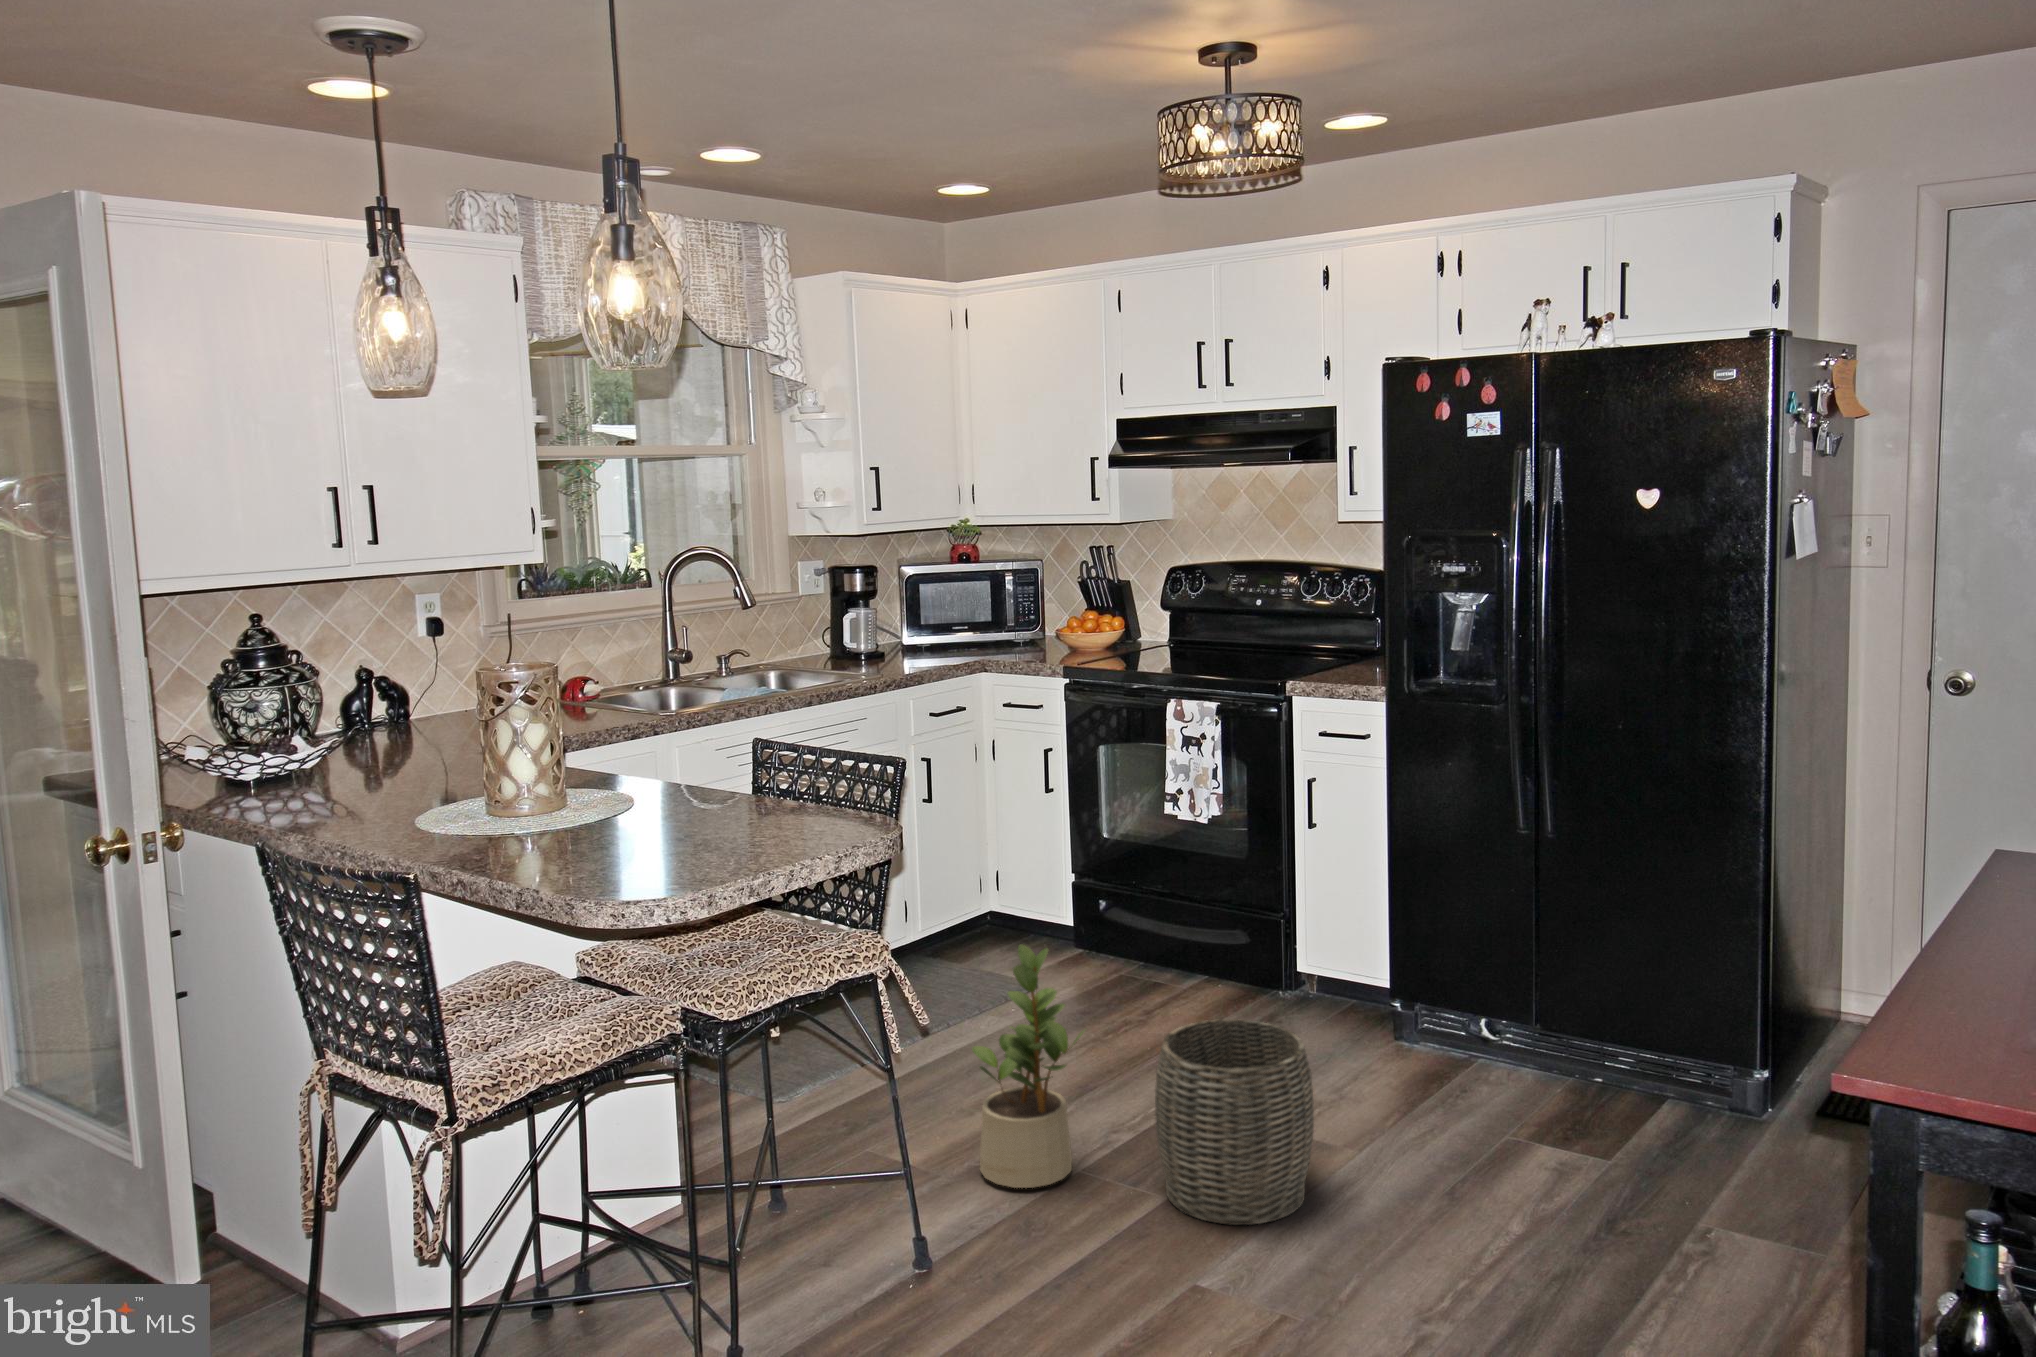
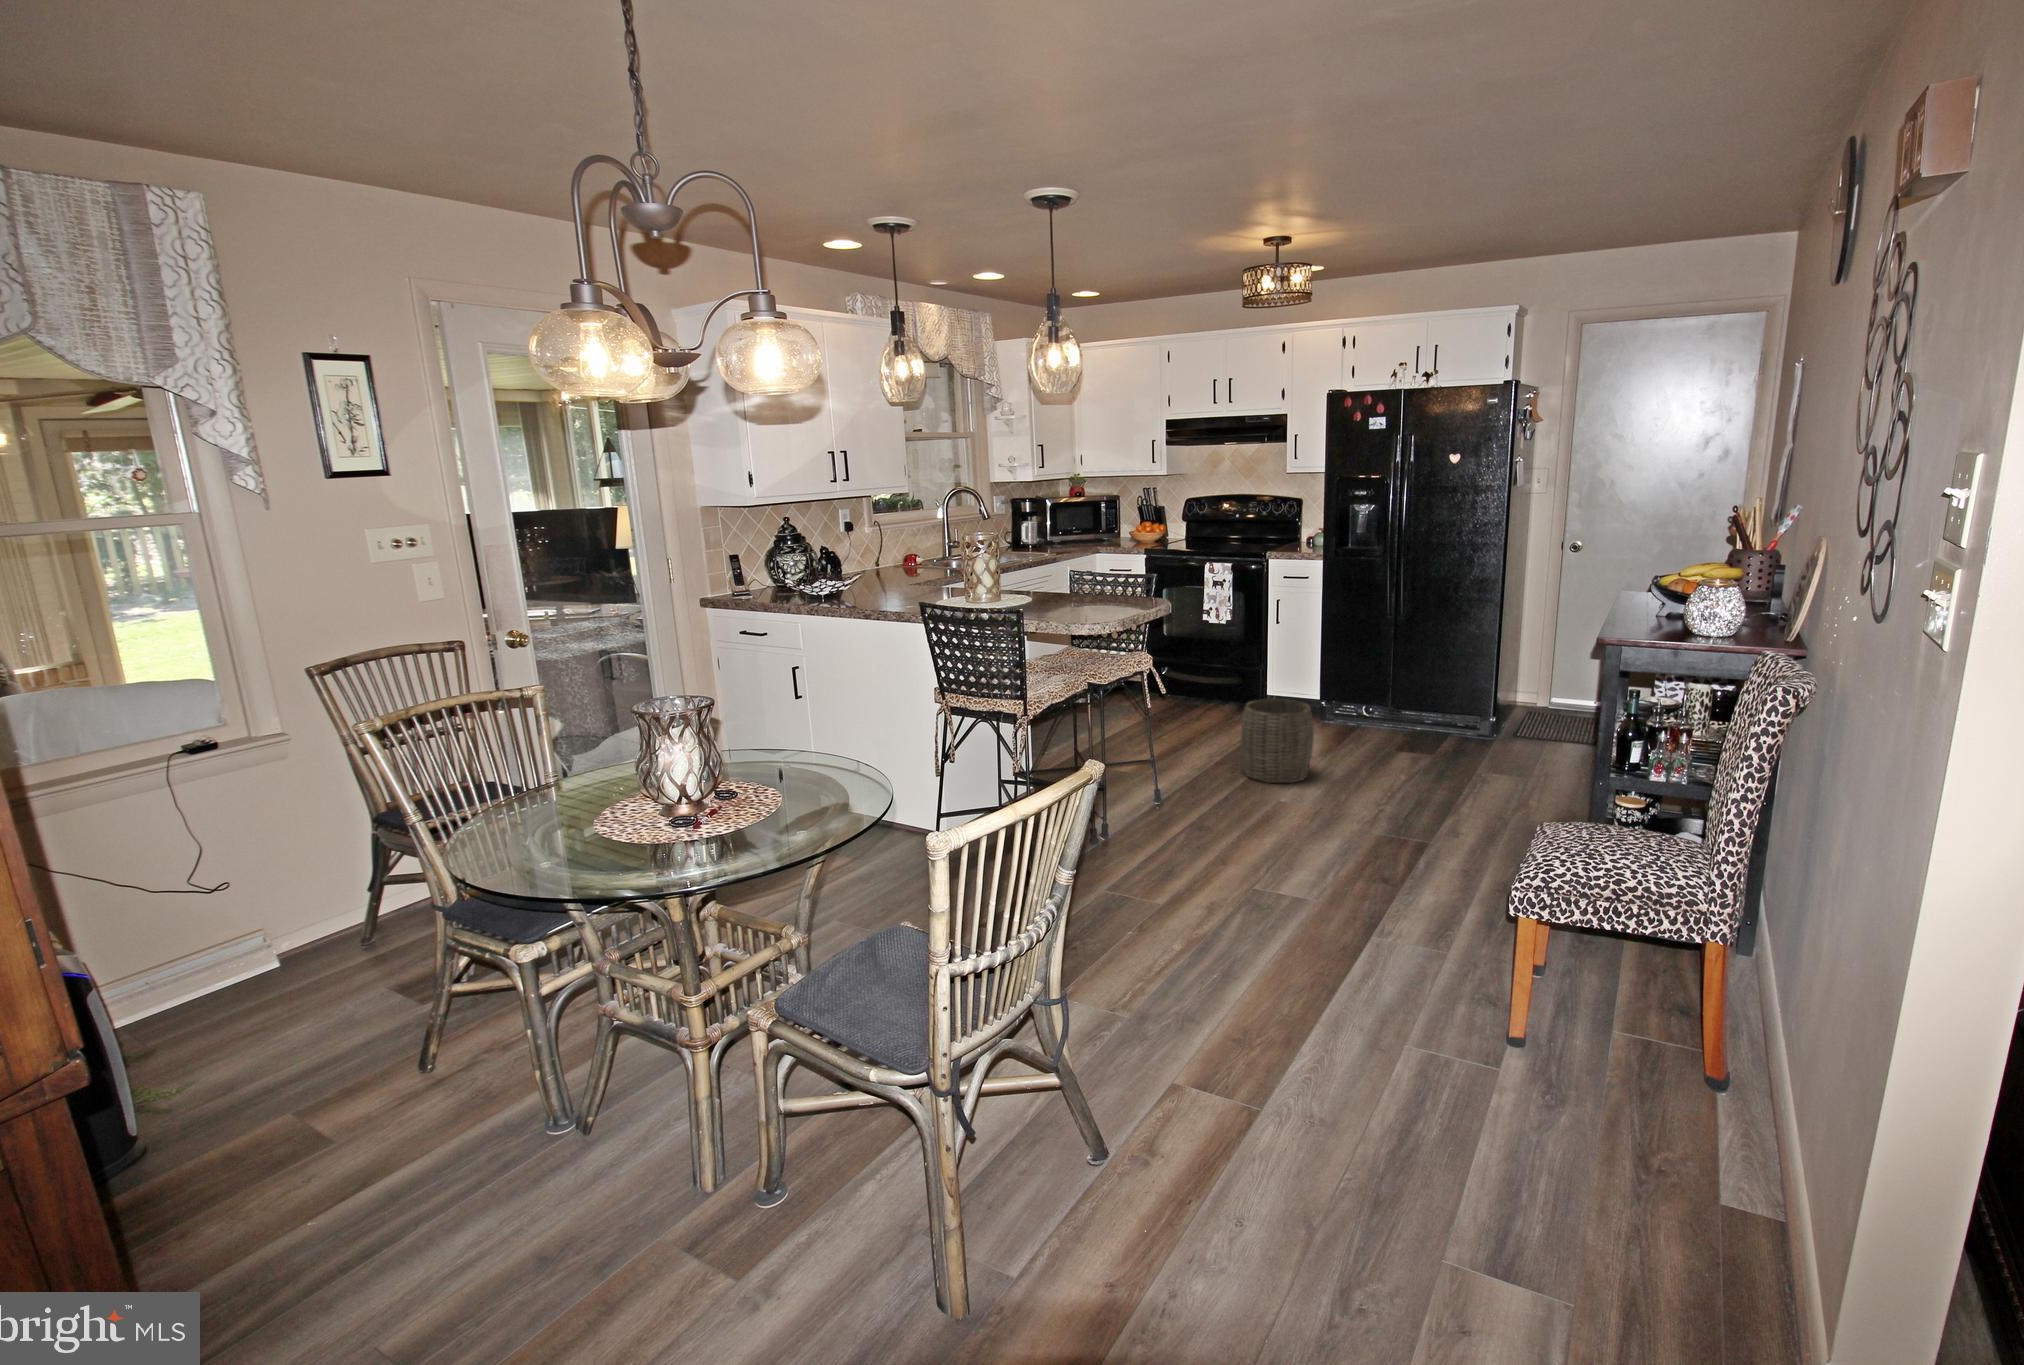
potted plant: present [972,944,1085,1188] -> none [1153,666,1209,775]

